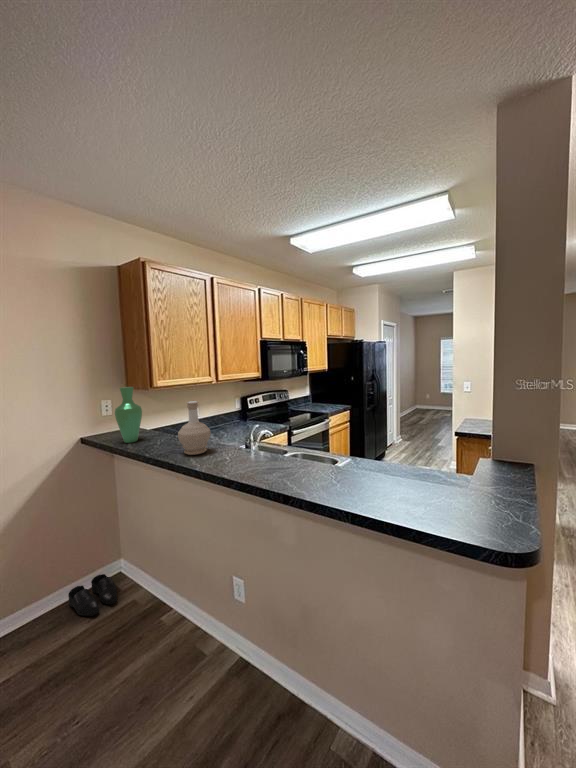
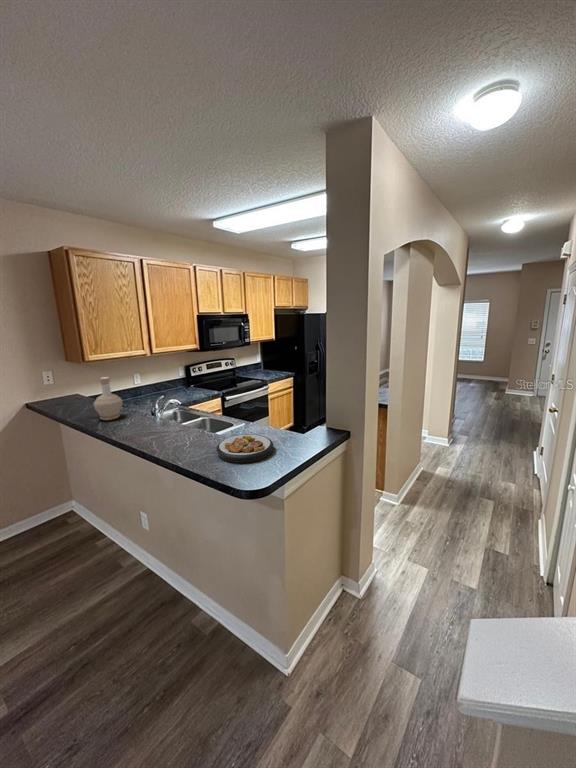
vase: present [115,387,142,443] -> none [50,361,75,408]
plate: none [383,468,469,507] -> present [216,434,273,463]
shoe: present [68,574,117,616] -> none [26,511,66,541]

